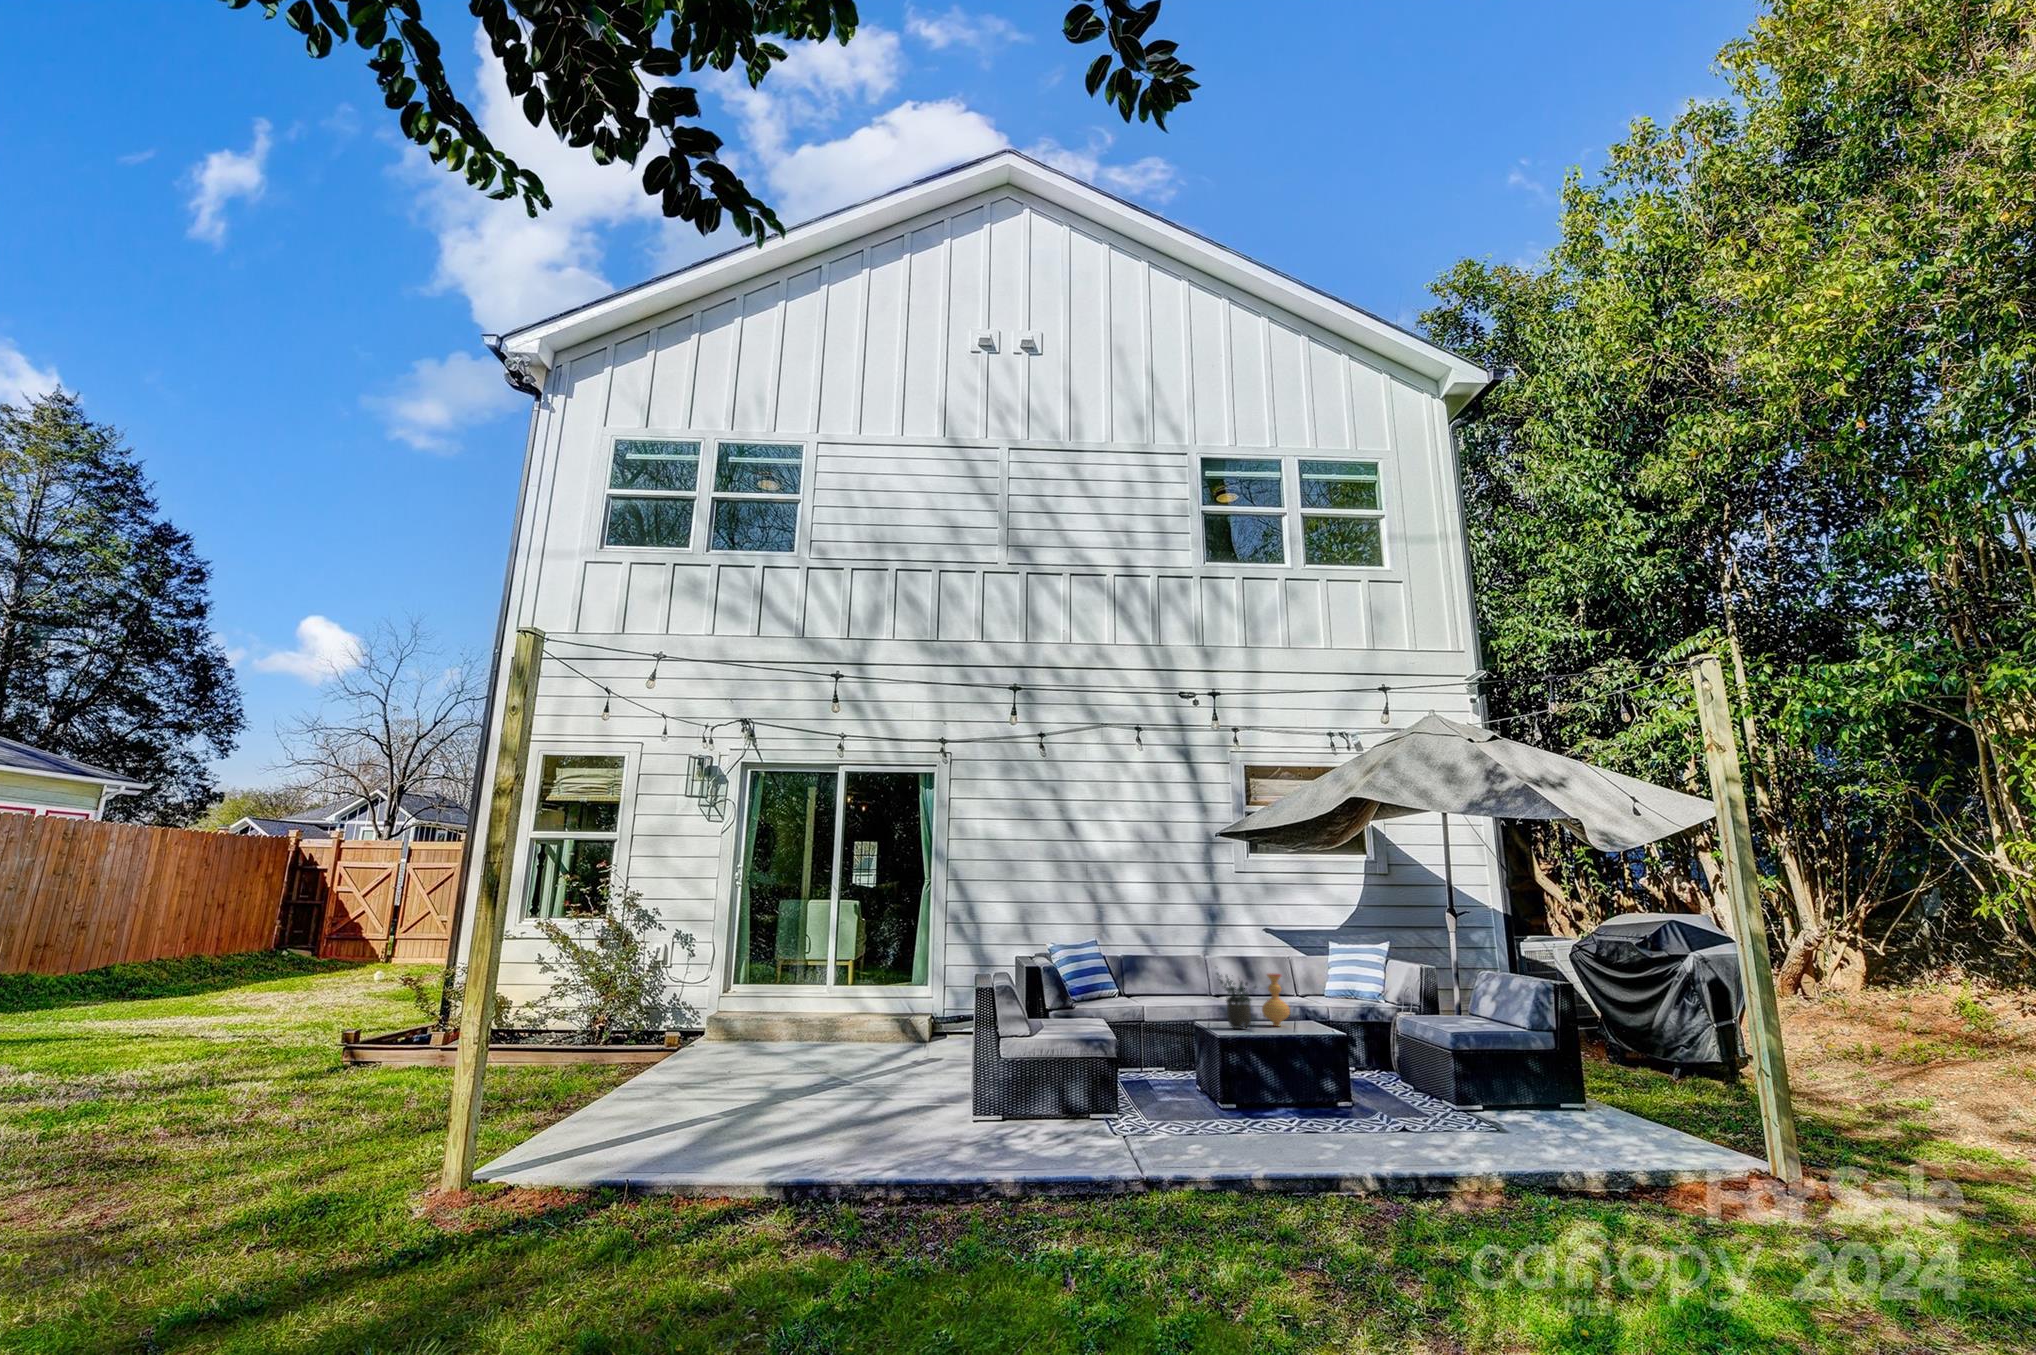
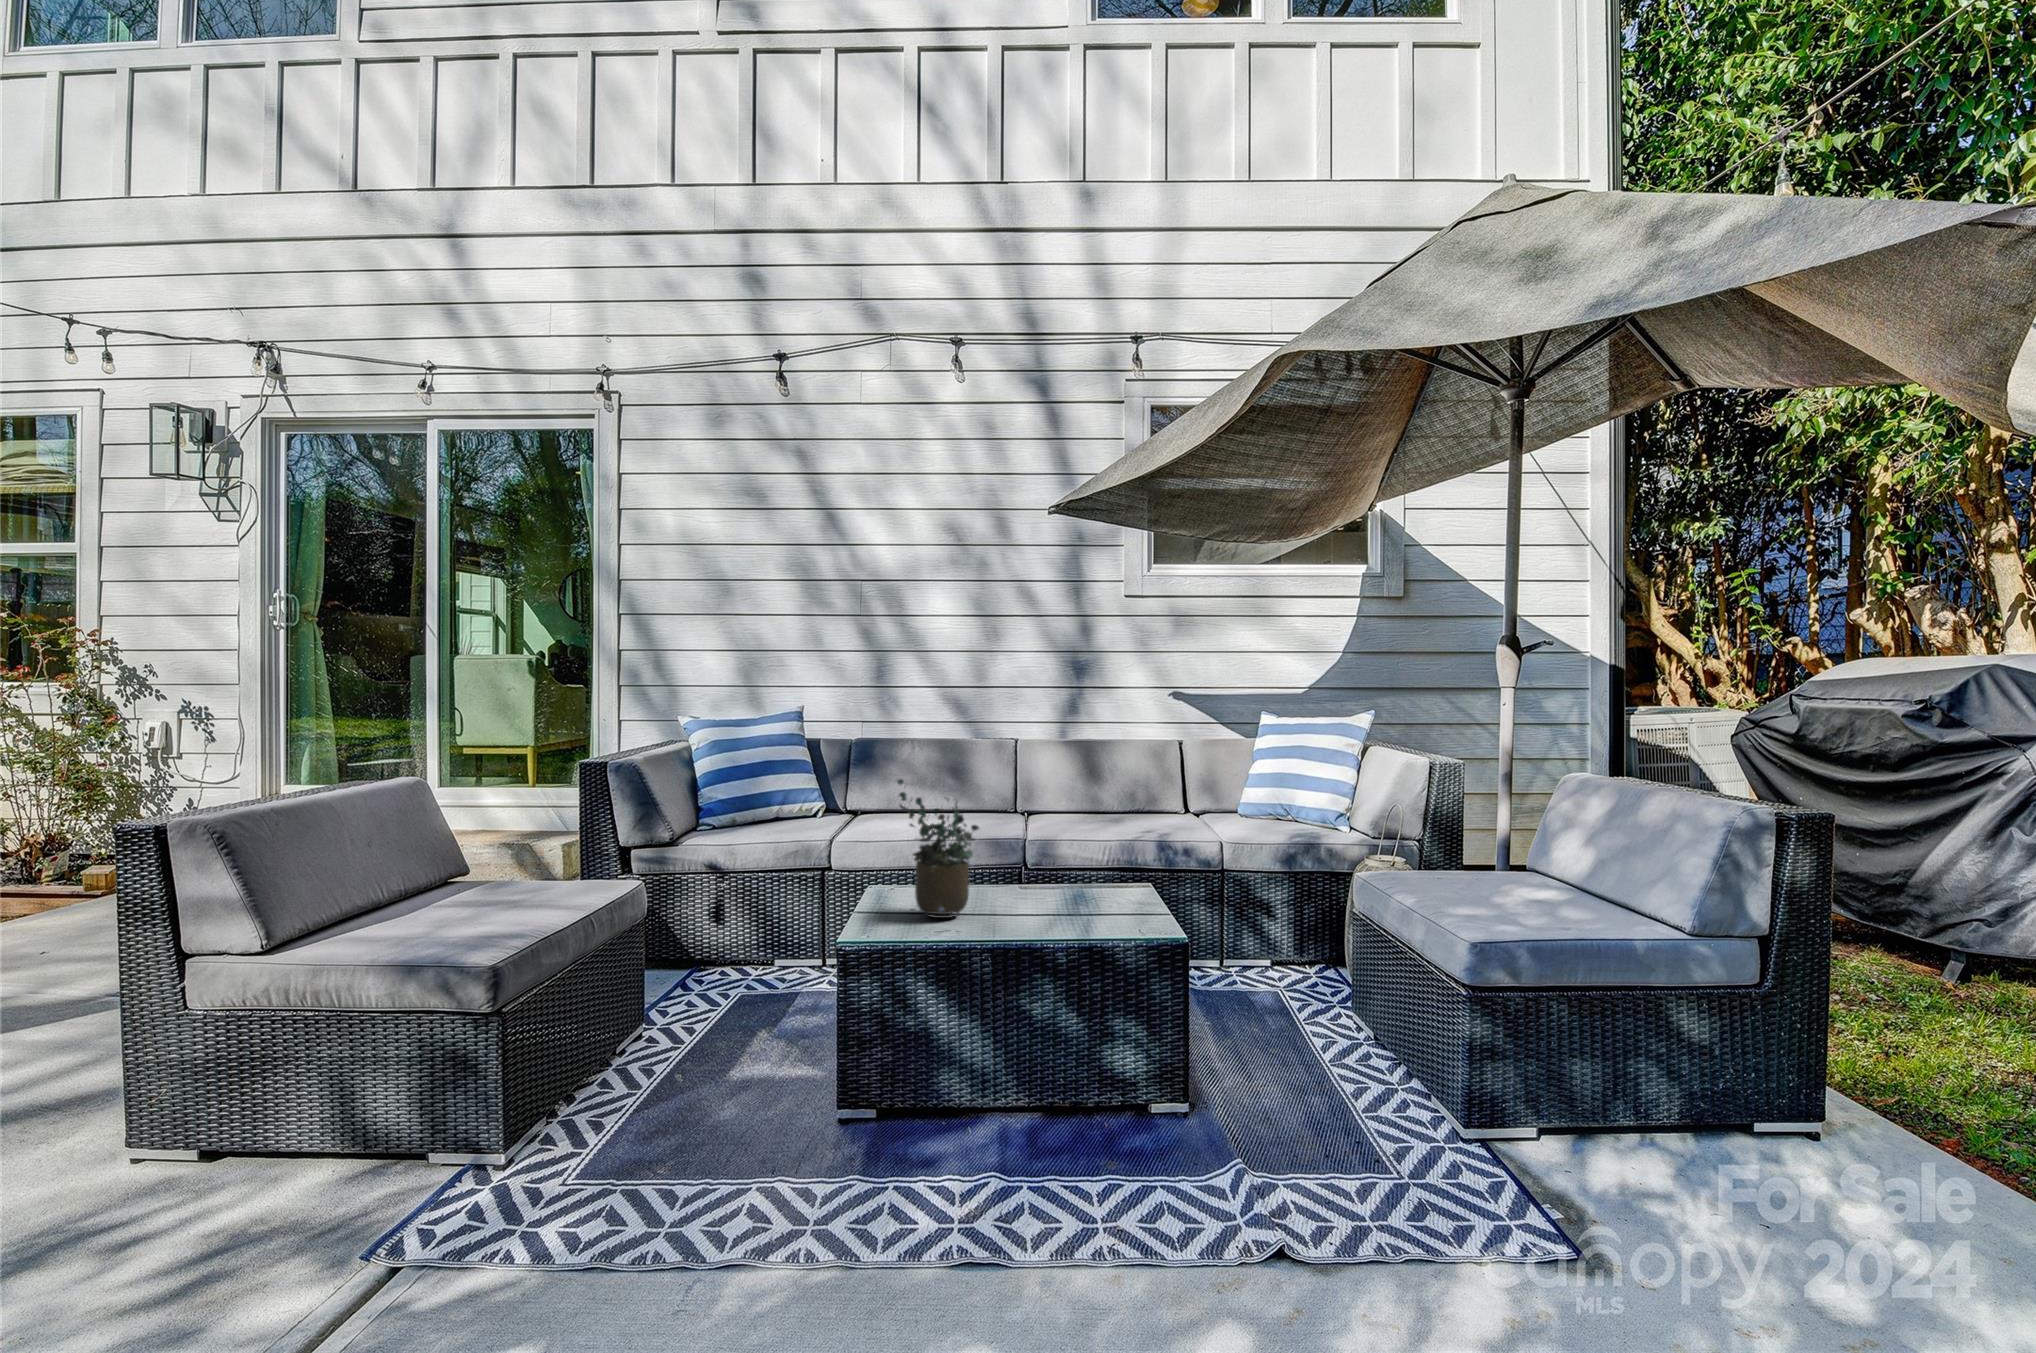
vase: present [1262,974,1290,1026] -> none [1019,791,1079,906]

